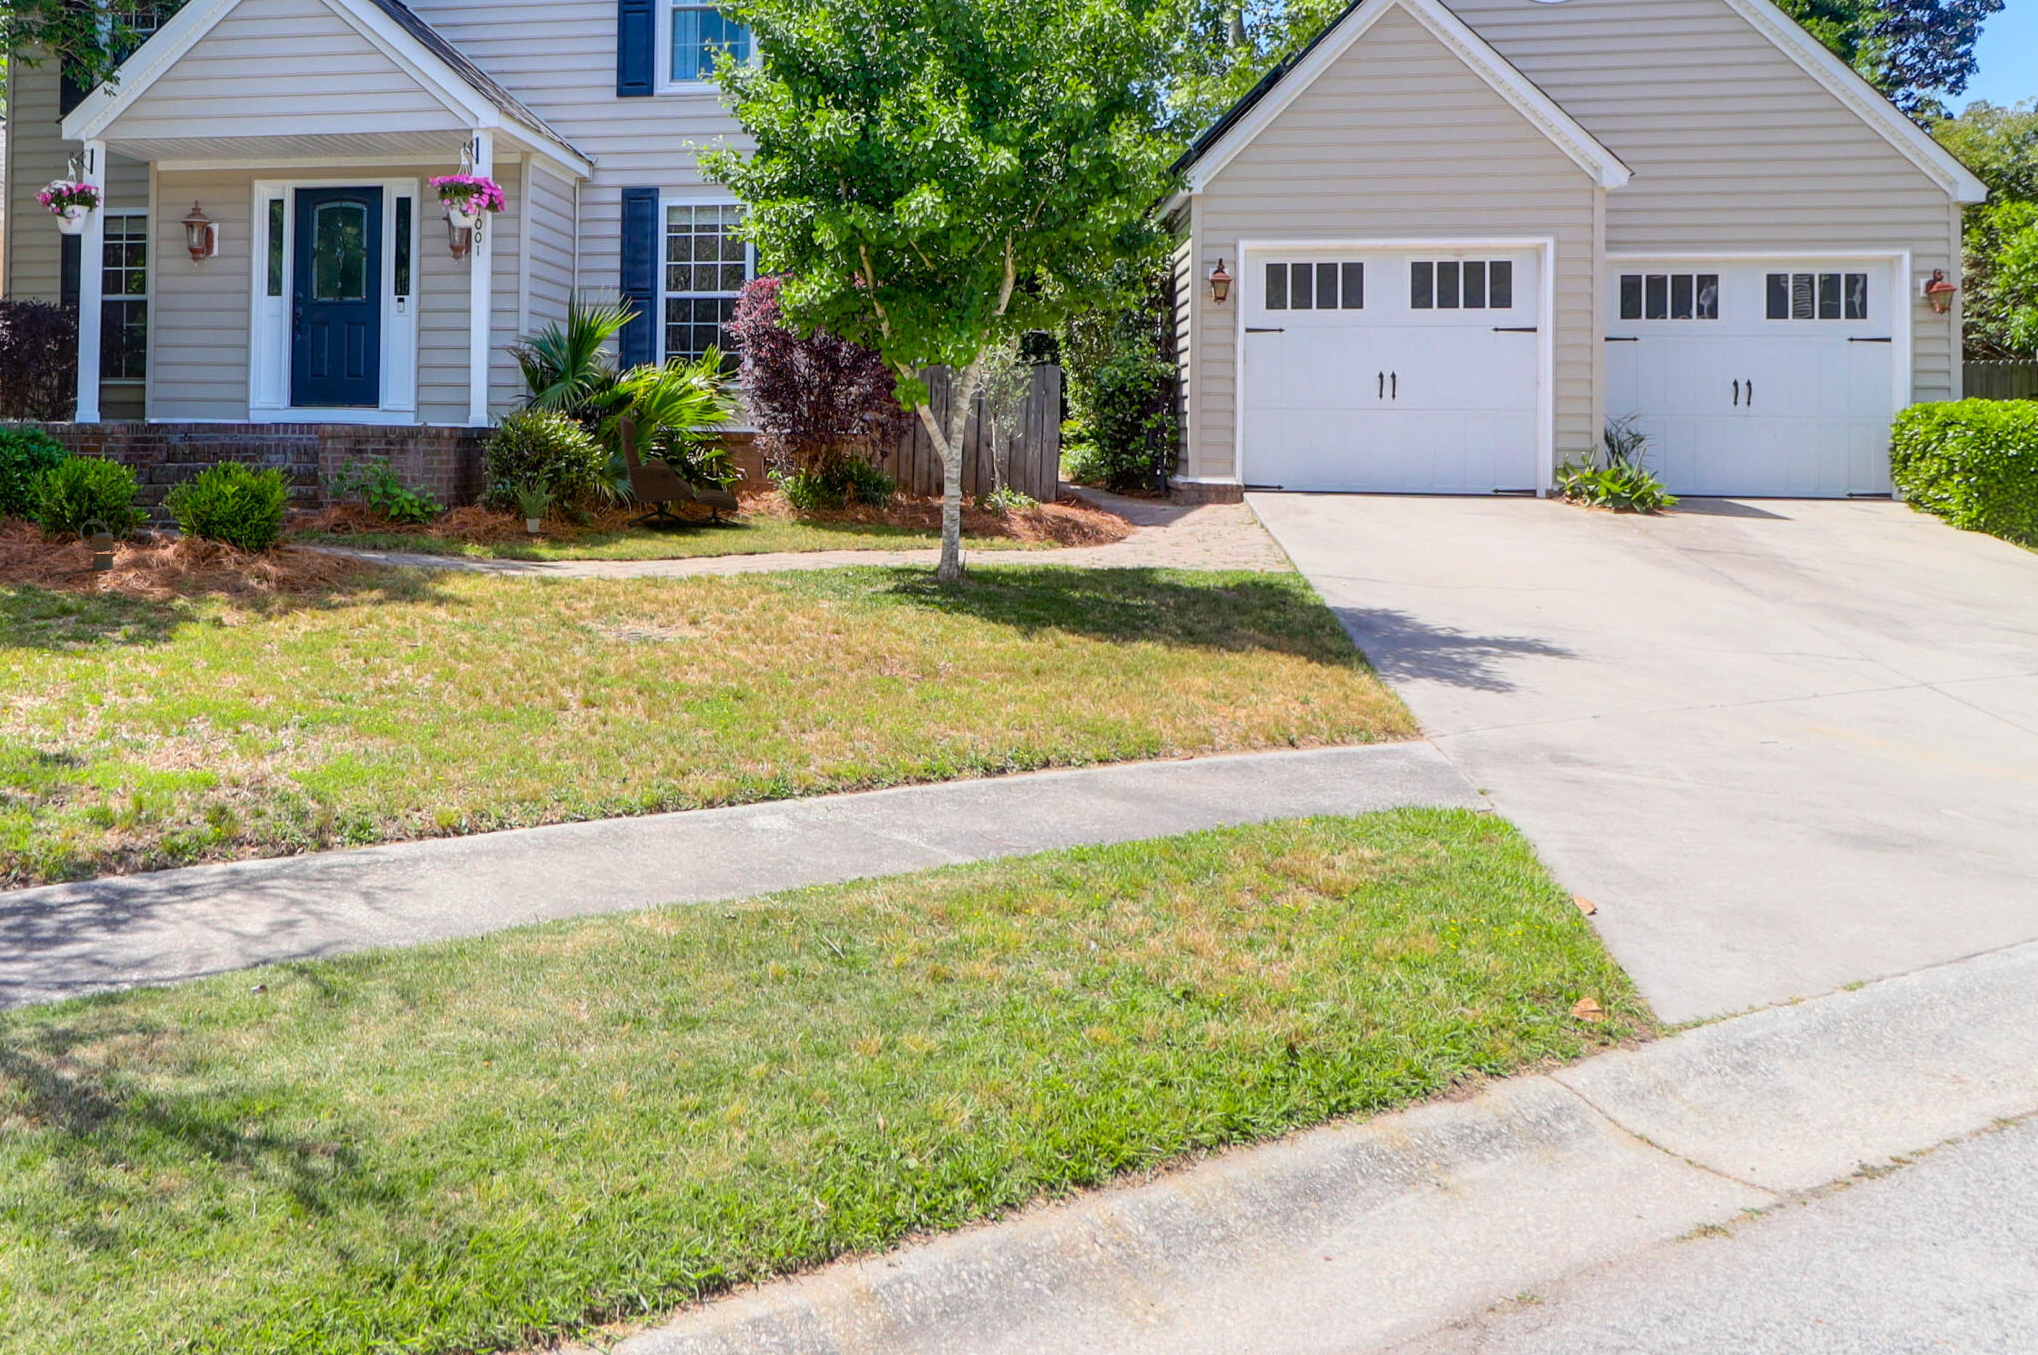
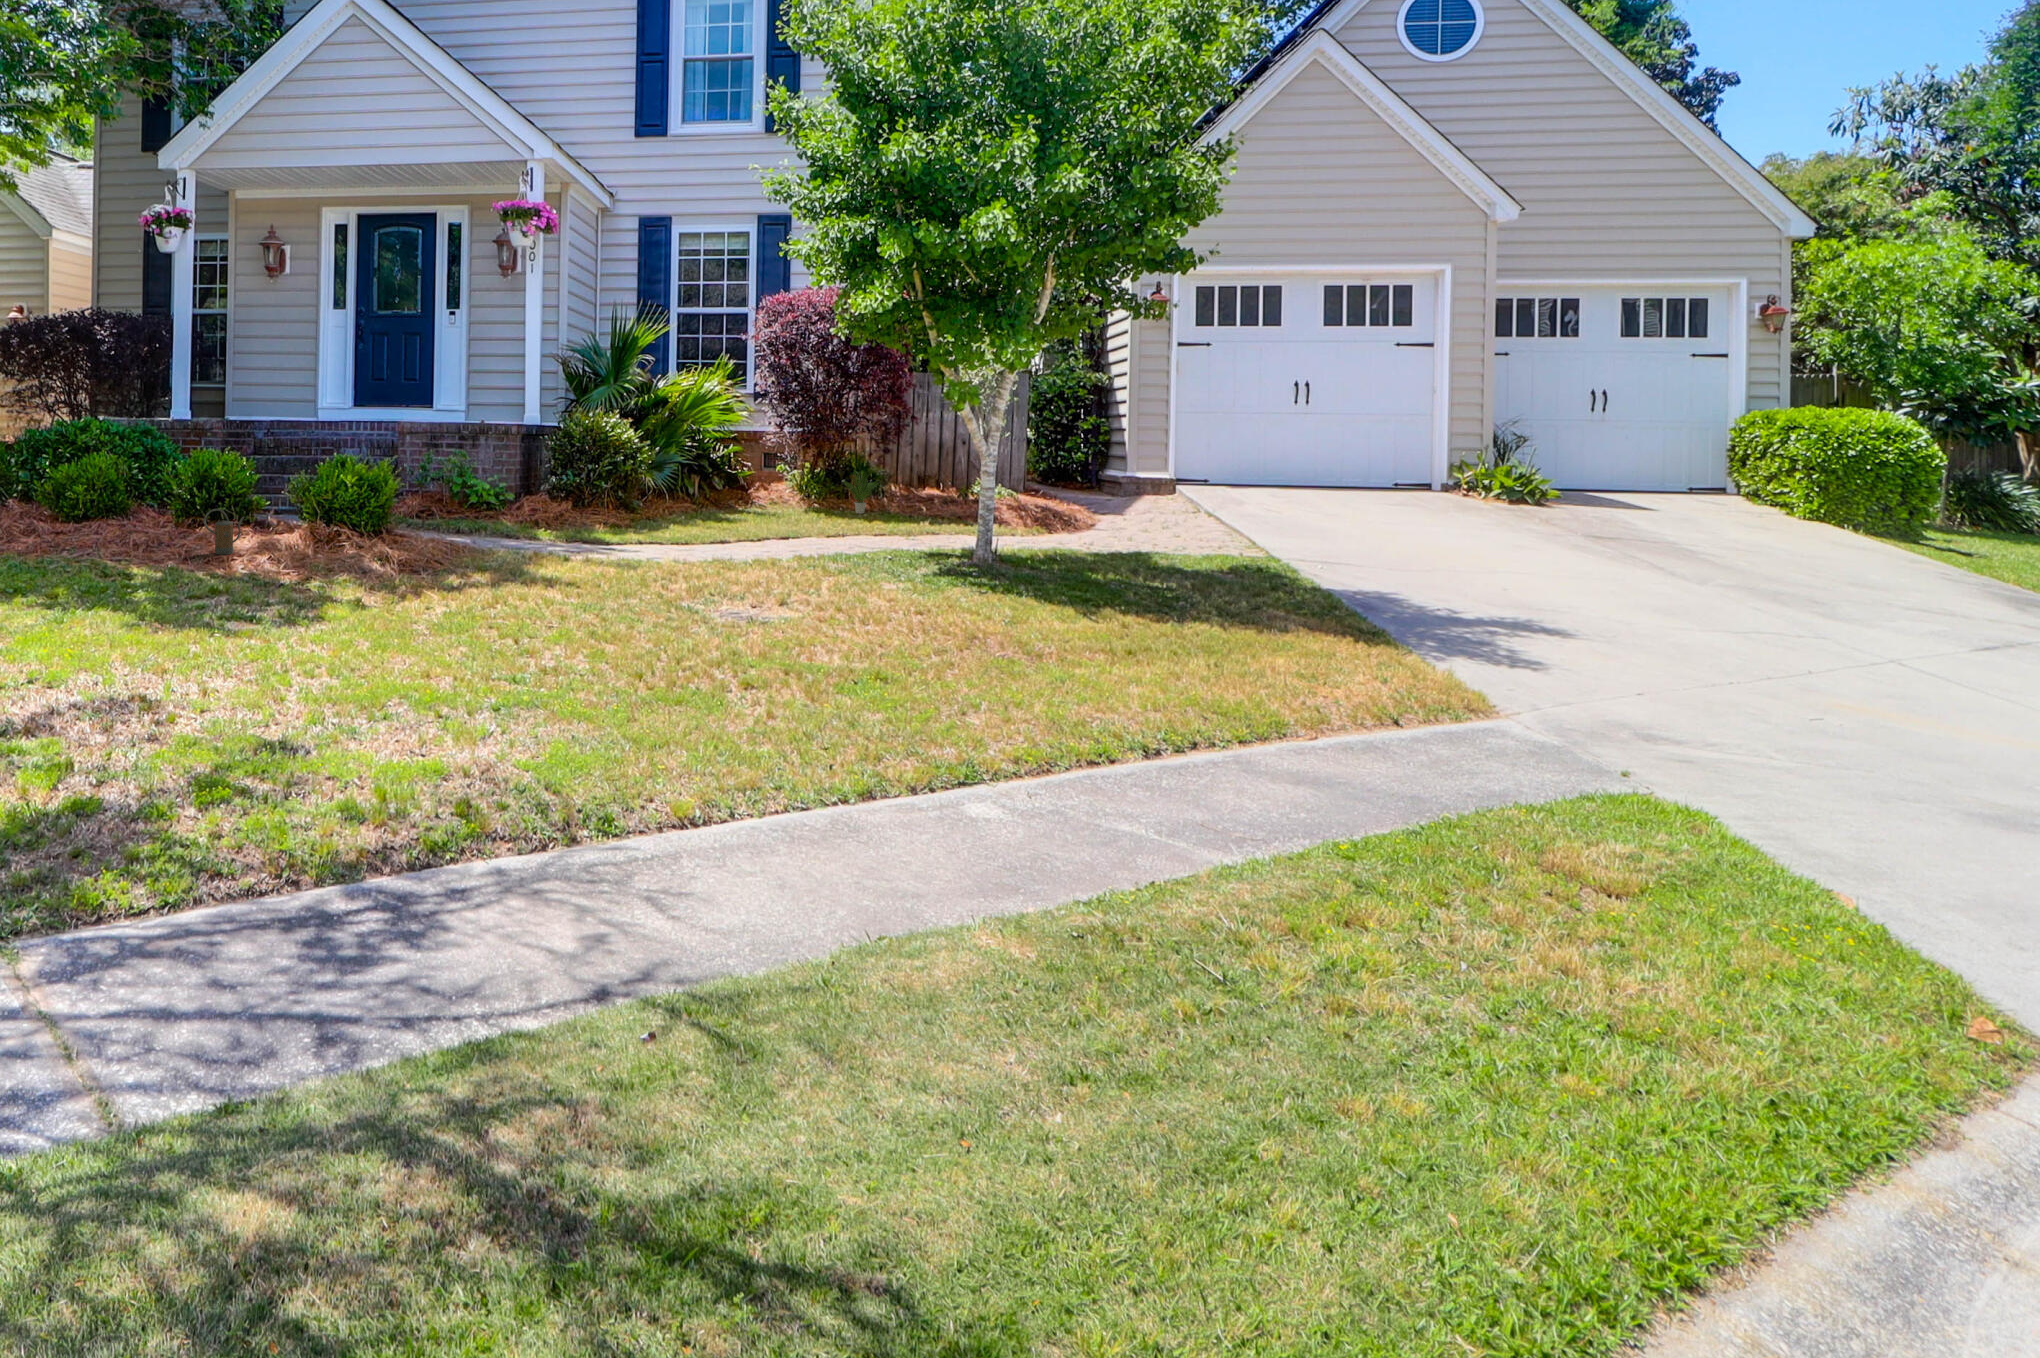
lounge chair: present [620,416,739,529] -> none [655,417,761,517]
potted plant: present [517,482,553,533] -> present [843,472,876,514]

